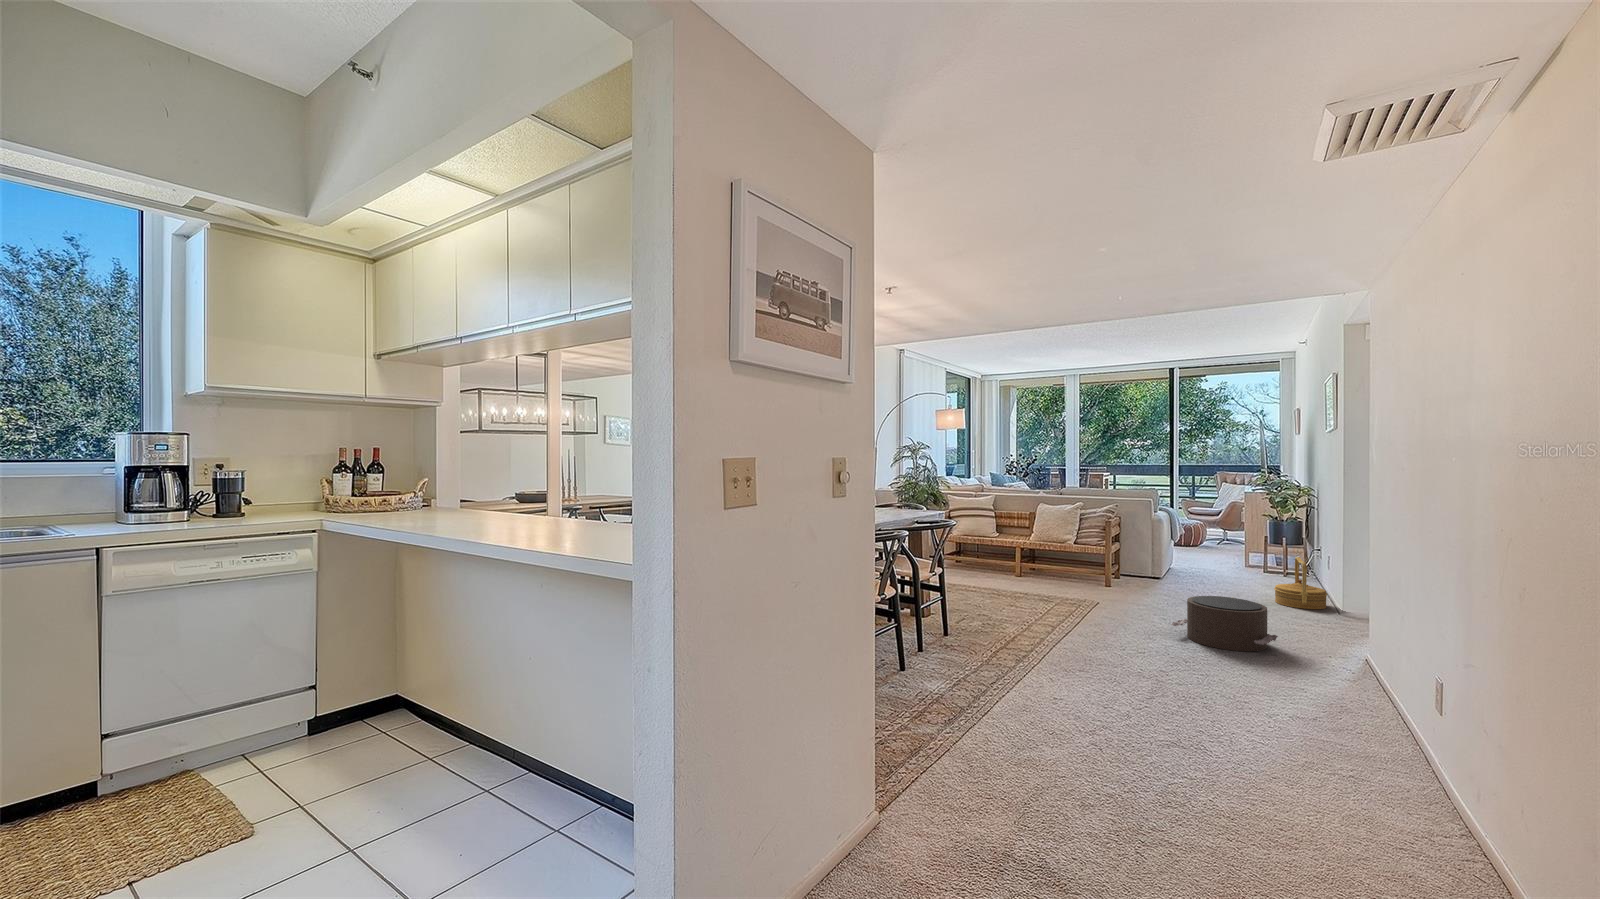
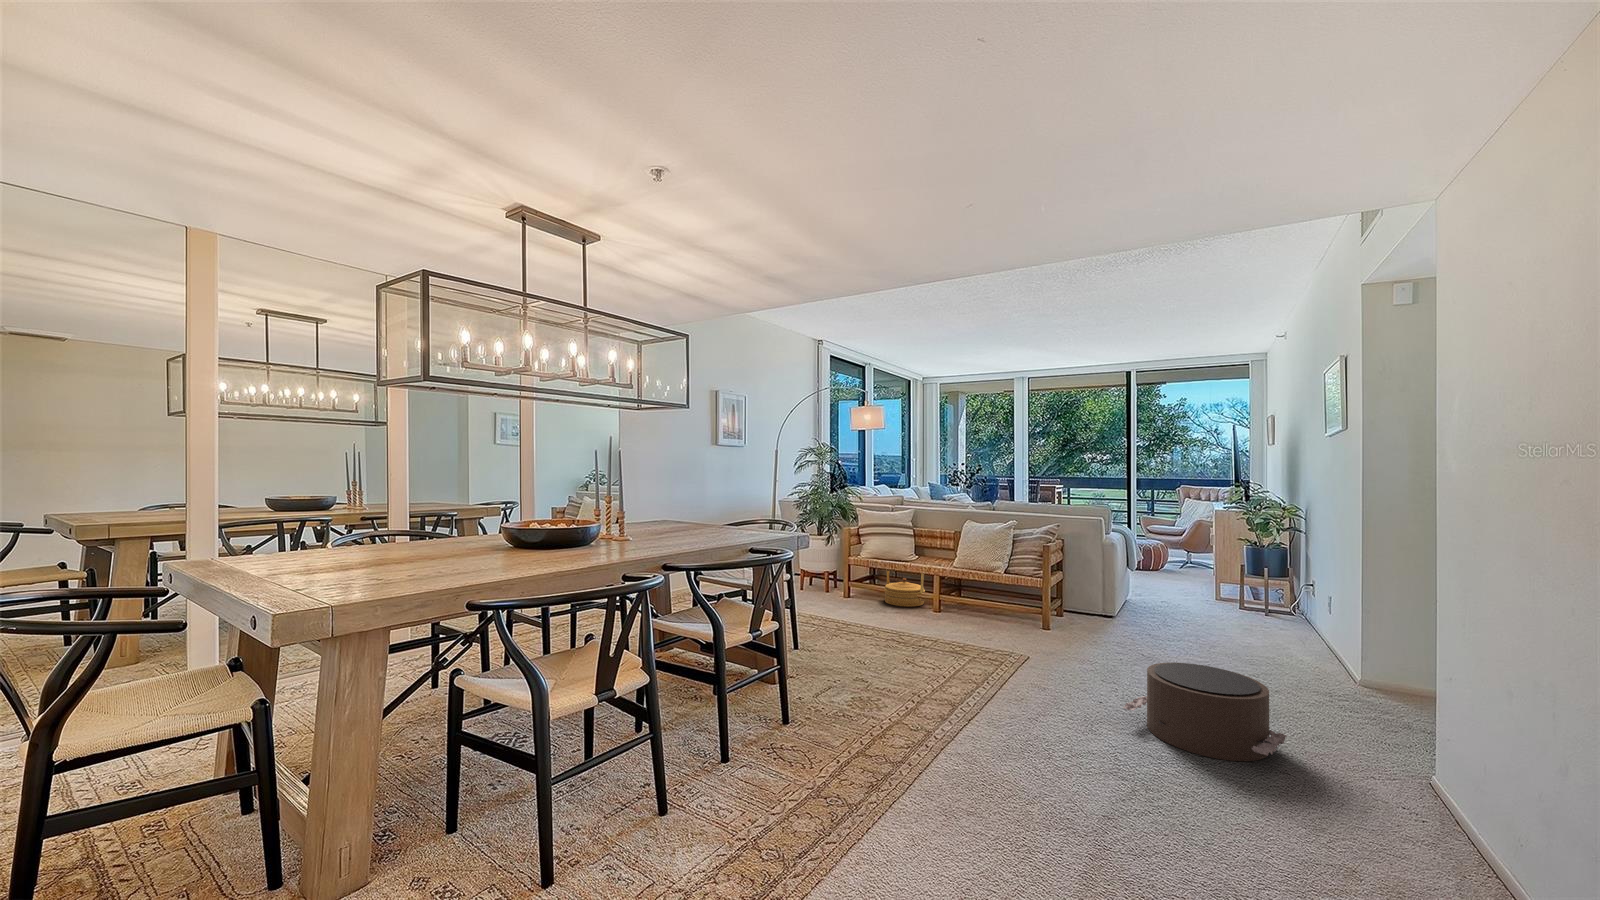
basket: present [1274,557,1328,609] -> present [884,571,925,607]

